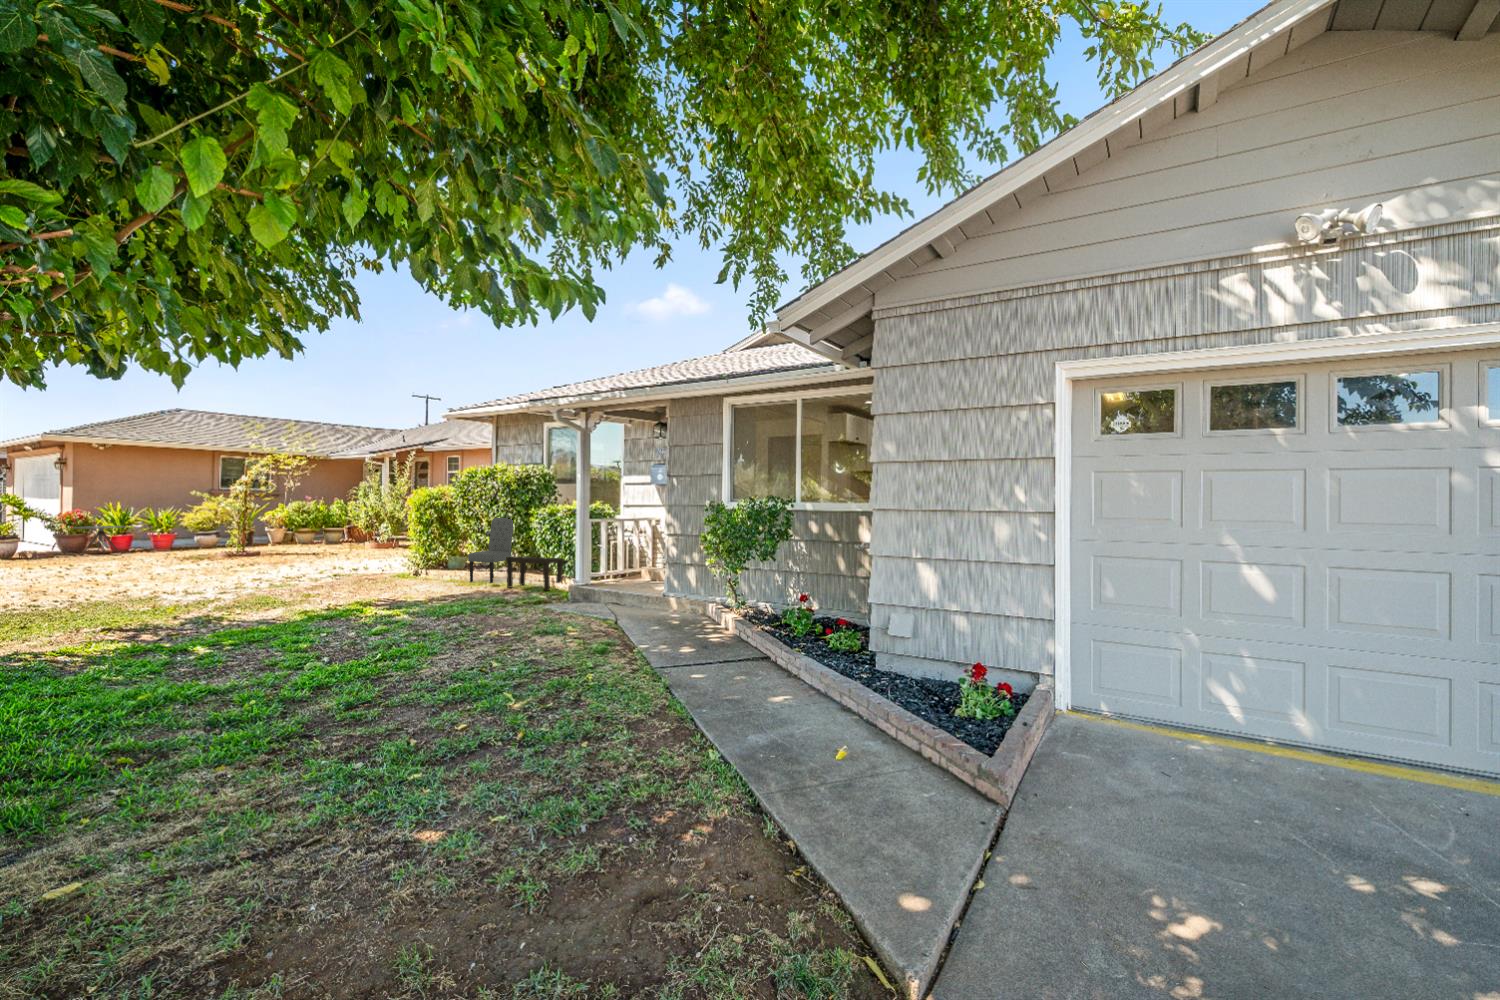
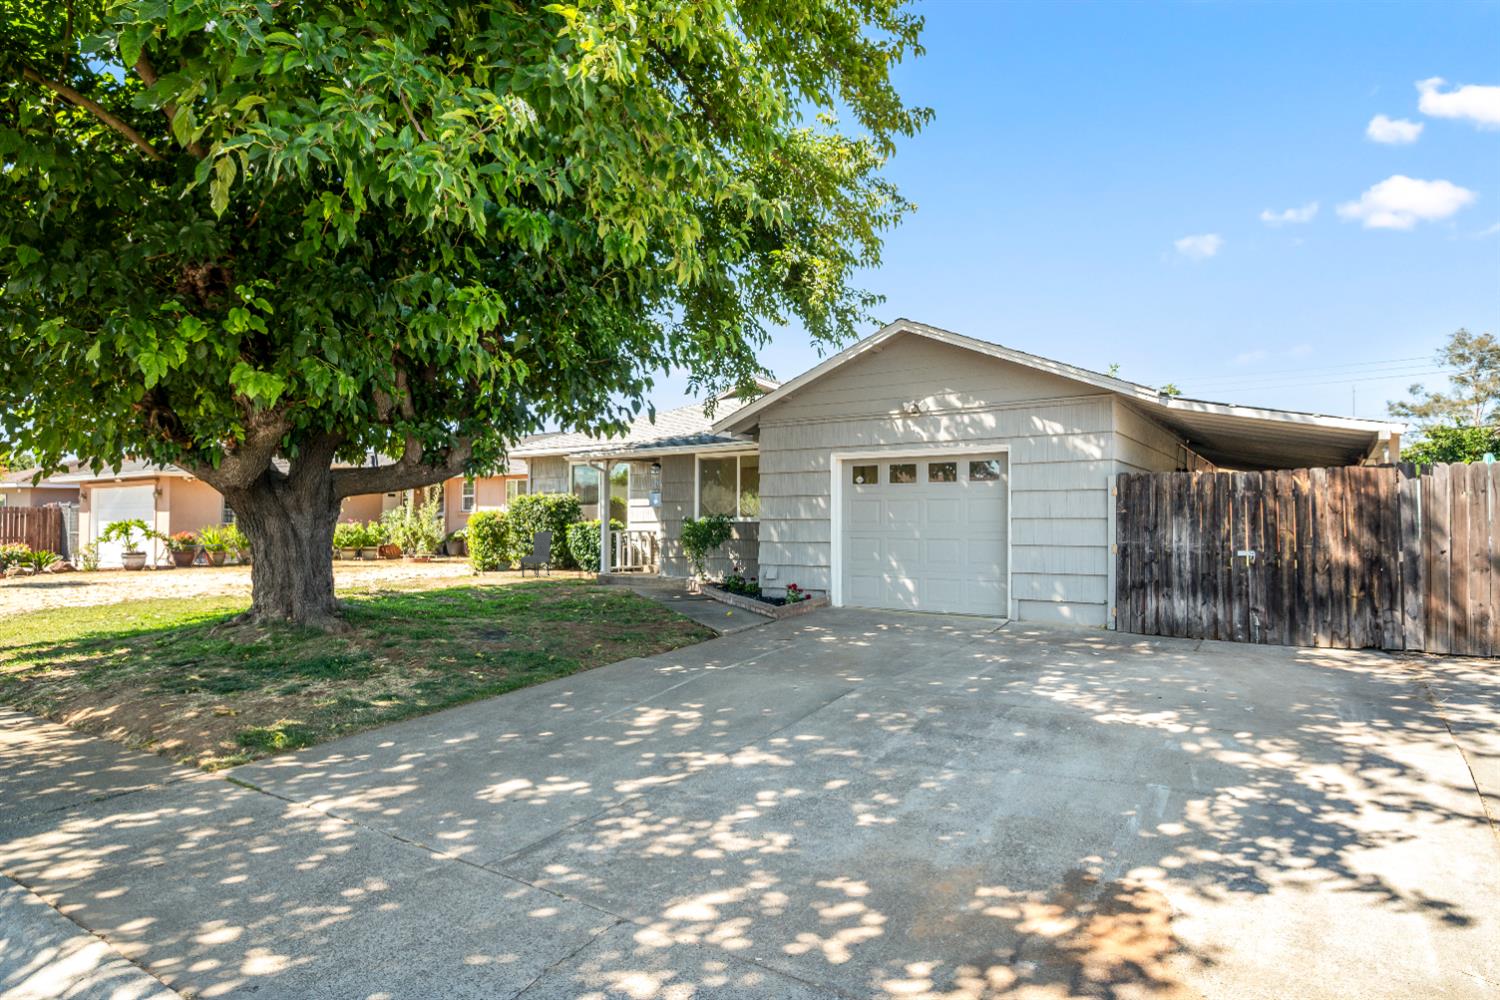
bench: present [506,556,564,591] -> none [551,558,591,580]

